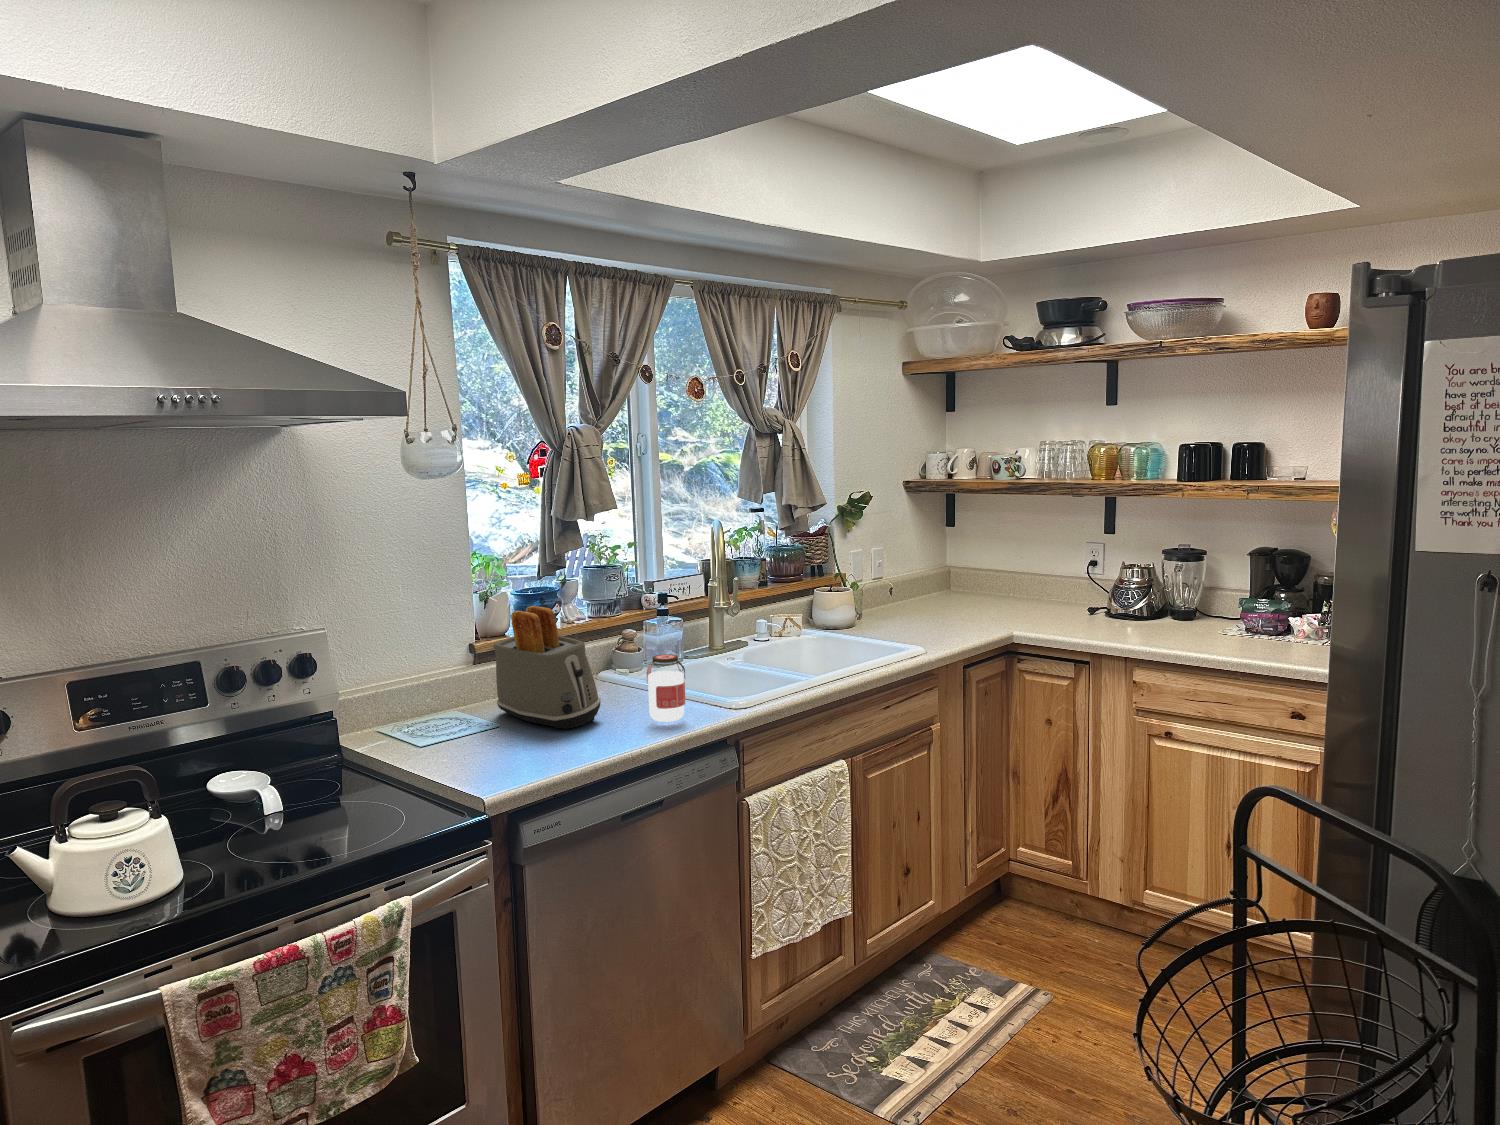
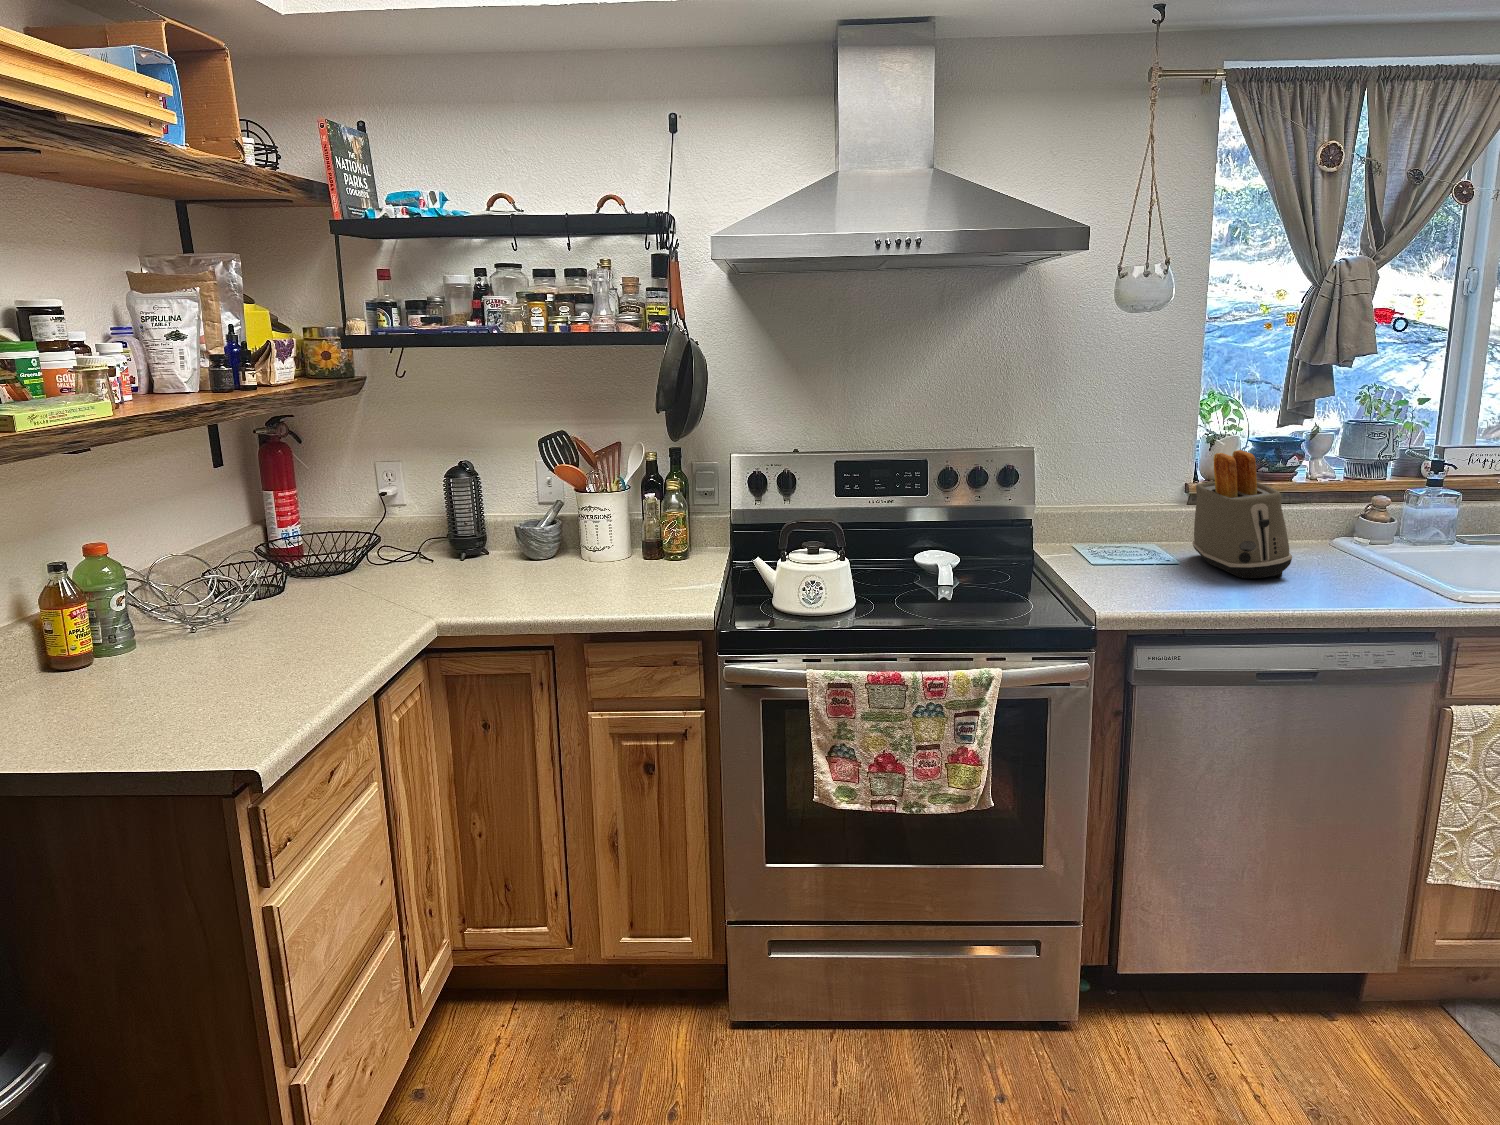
jar: present [647,654,685,722] -> none [1341,520,1396,596]

